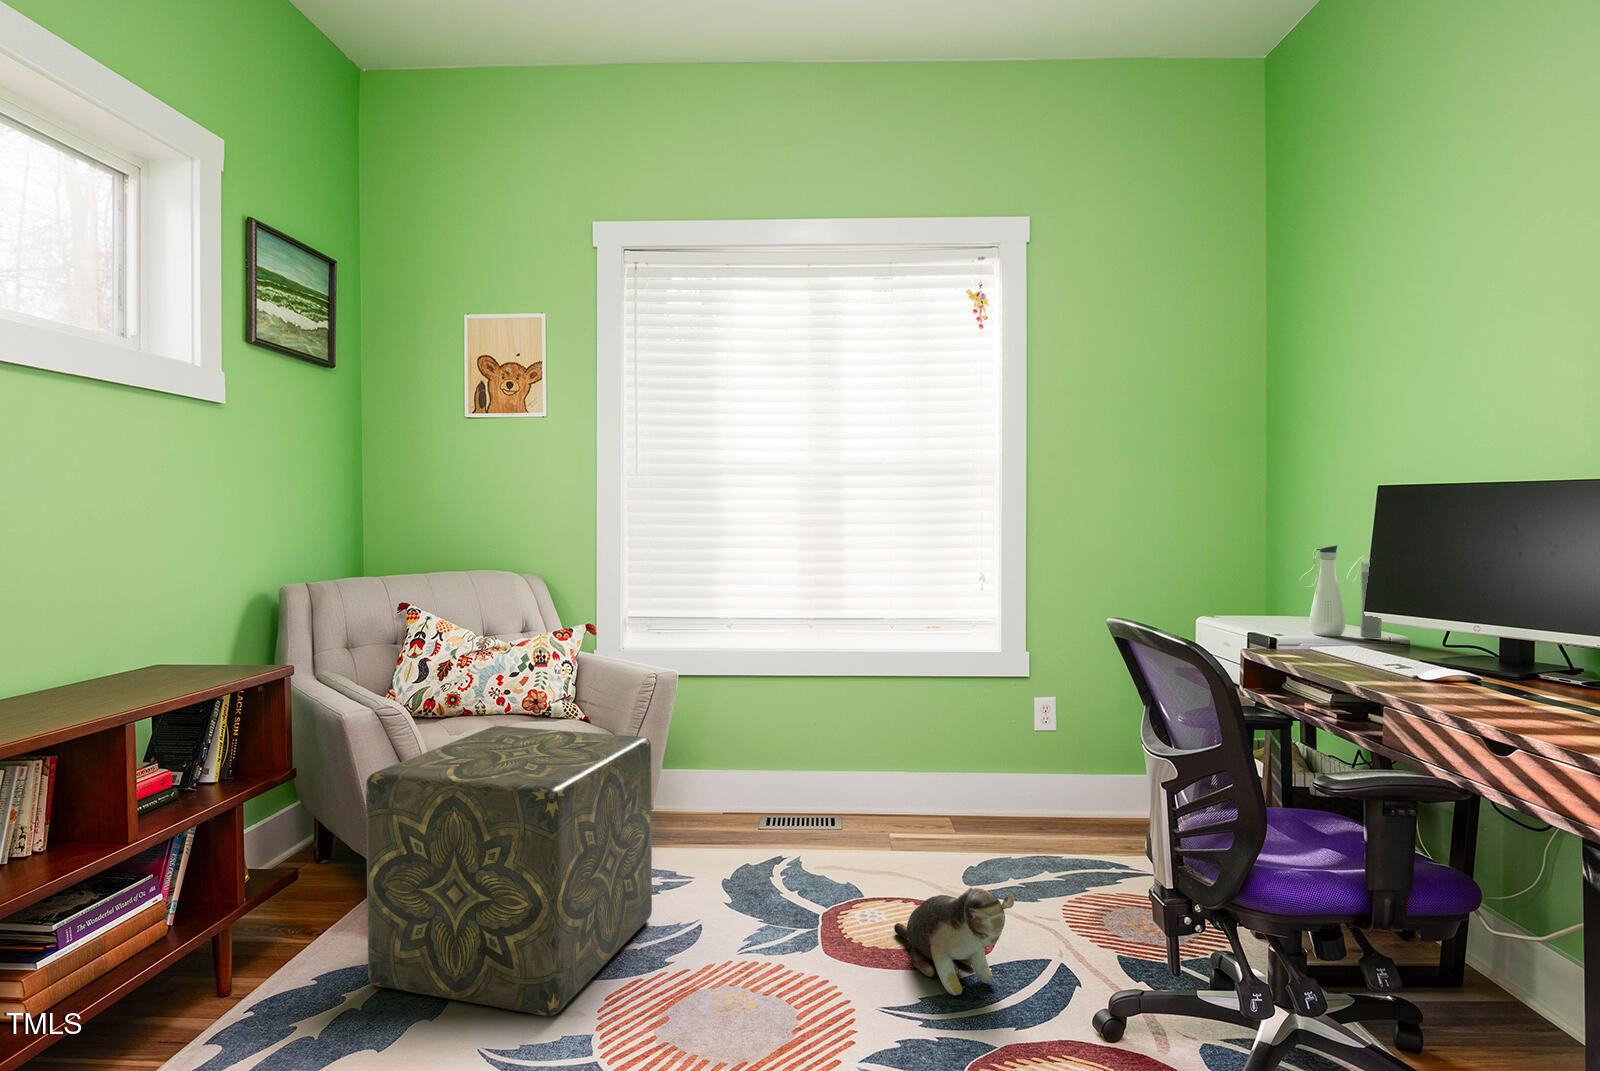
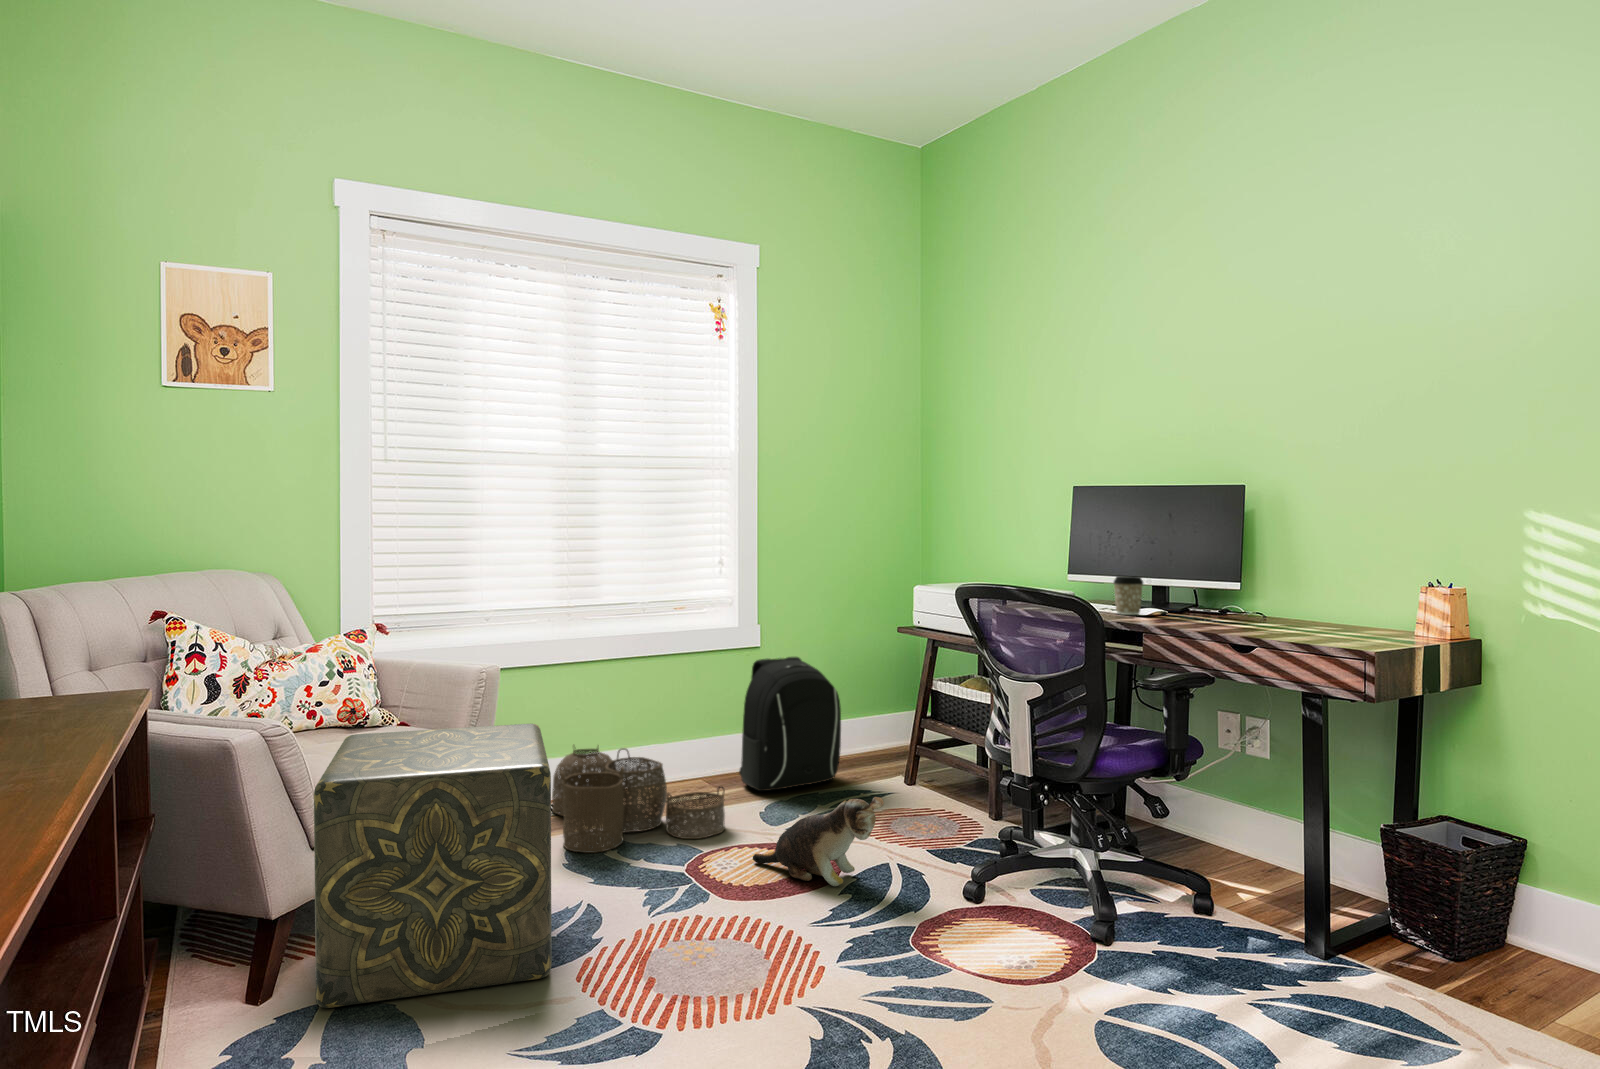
water bottle: present [1301,545,1382,638] -> none [987,531,1037,596]
coffee cup: none [1444,622,1504,688] -> present [1114,576,1143,615]
backpack: none [981,688,1102,843] -> present [739,657,841,791]
woven basket: none [737,756,913,886] -> present [552,745,725,853]

